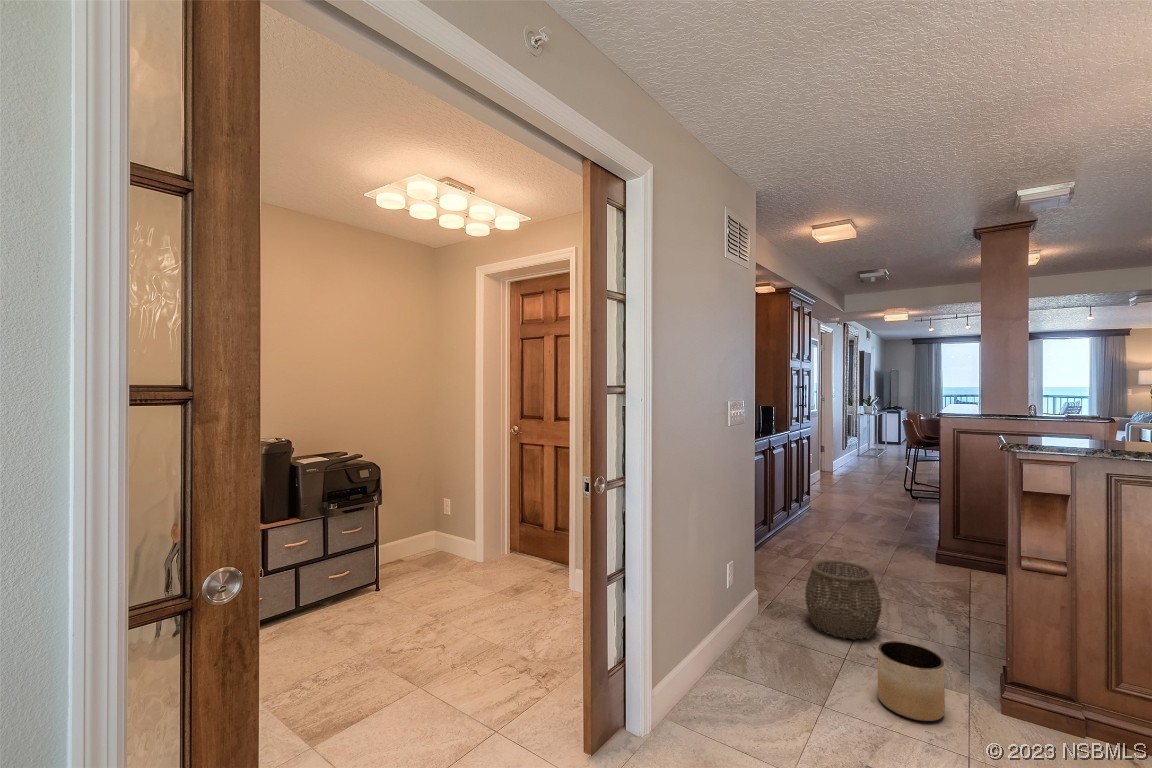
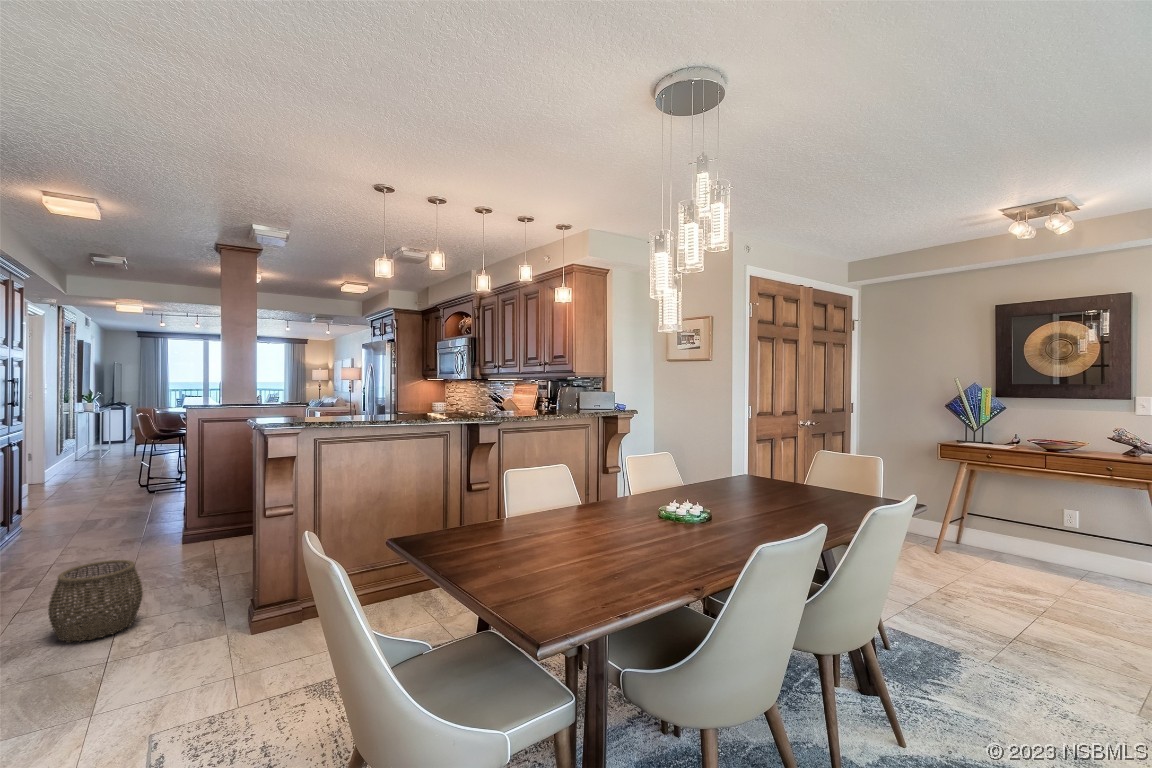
planter: present [877,641,945,721] -> none [149,604,211,670]

